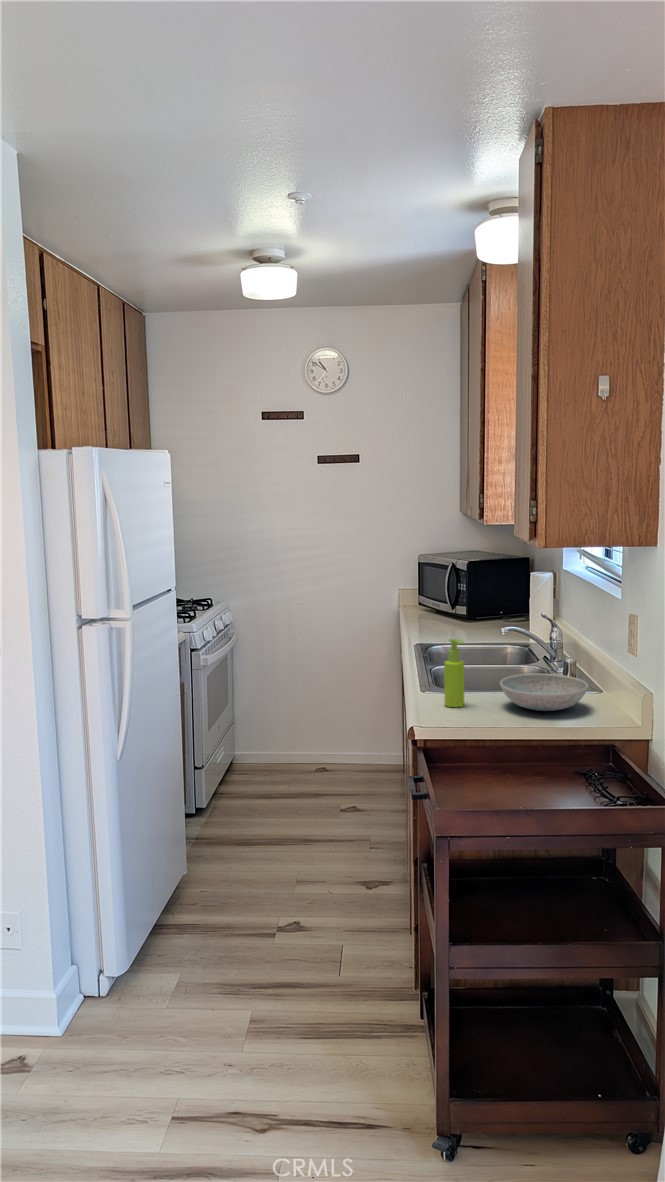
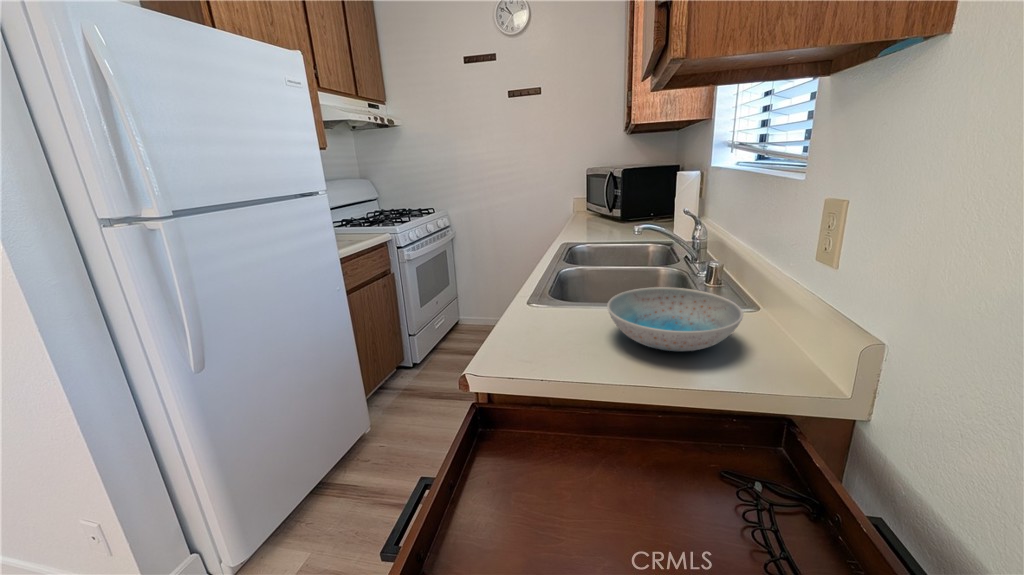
soap dispenser: present [444,639,464,707] -> none [533,241,562,333]

